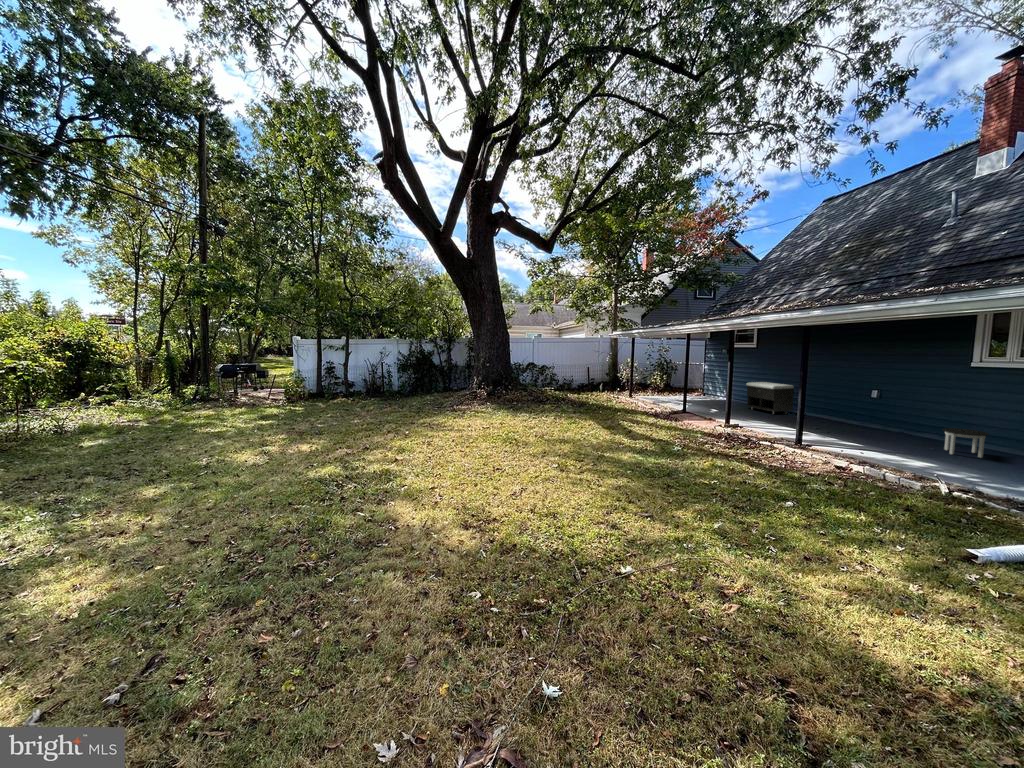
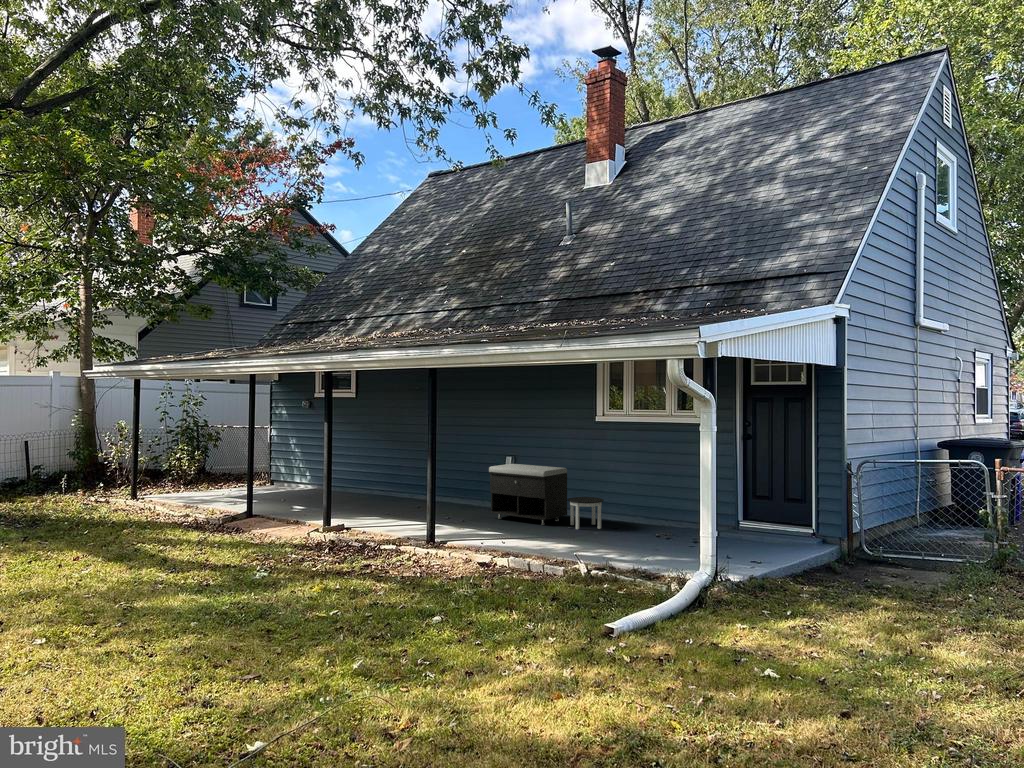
storage bench: present [747,382,794,414] -> present [489,464,567,525]

